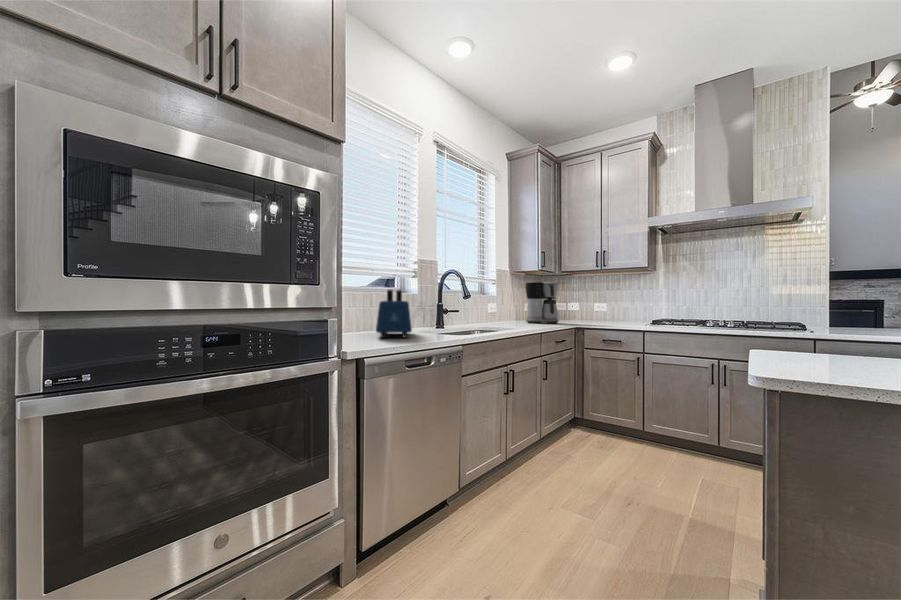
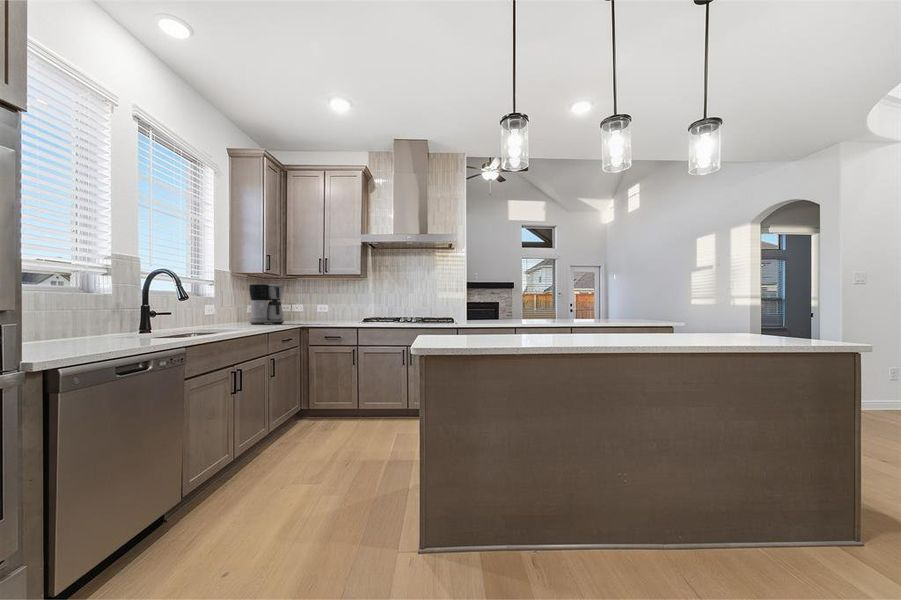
toaster: present [376,290,412,338] -> none [56,288,118,347]

